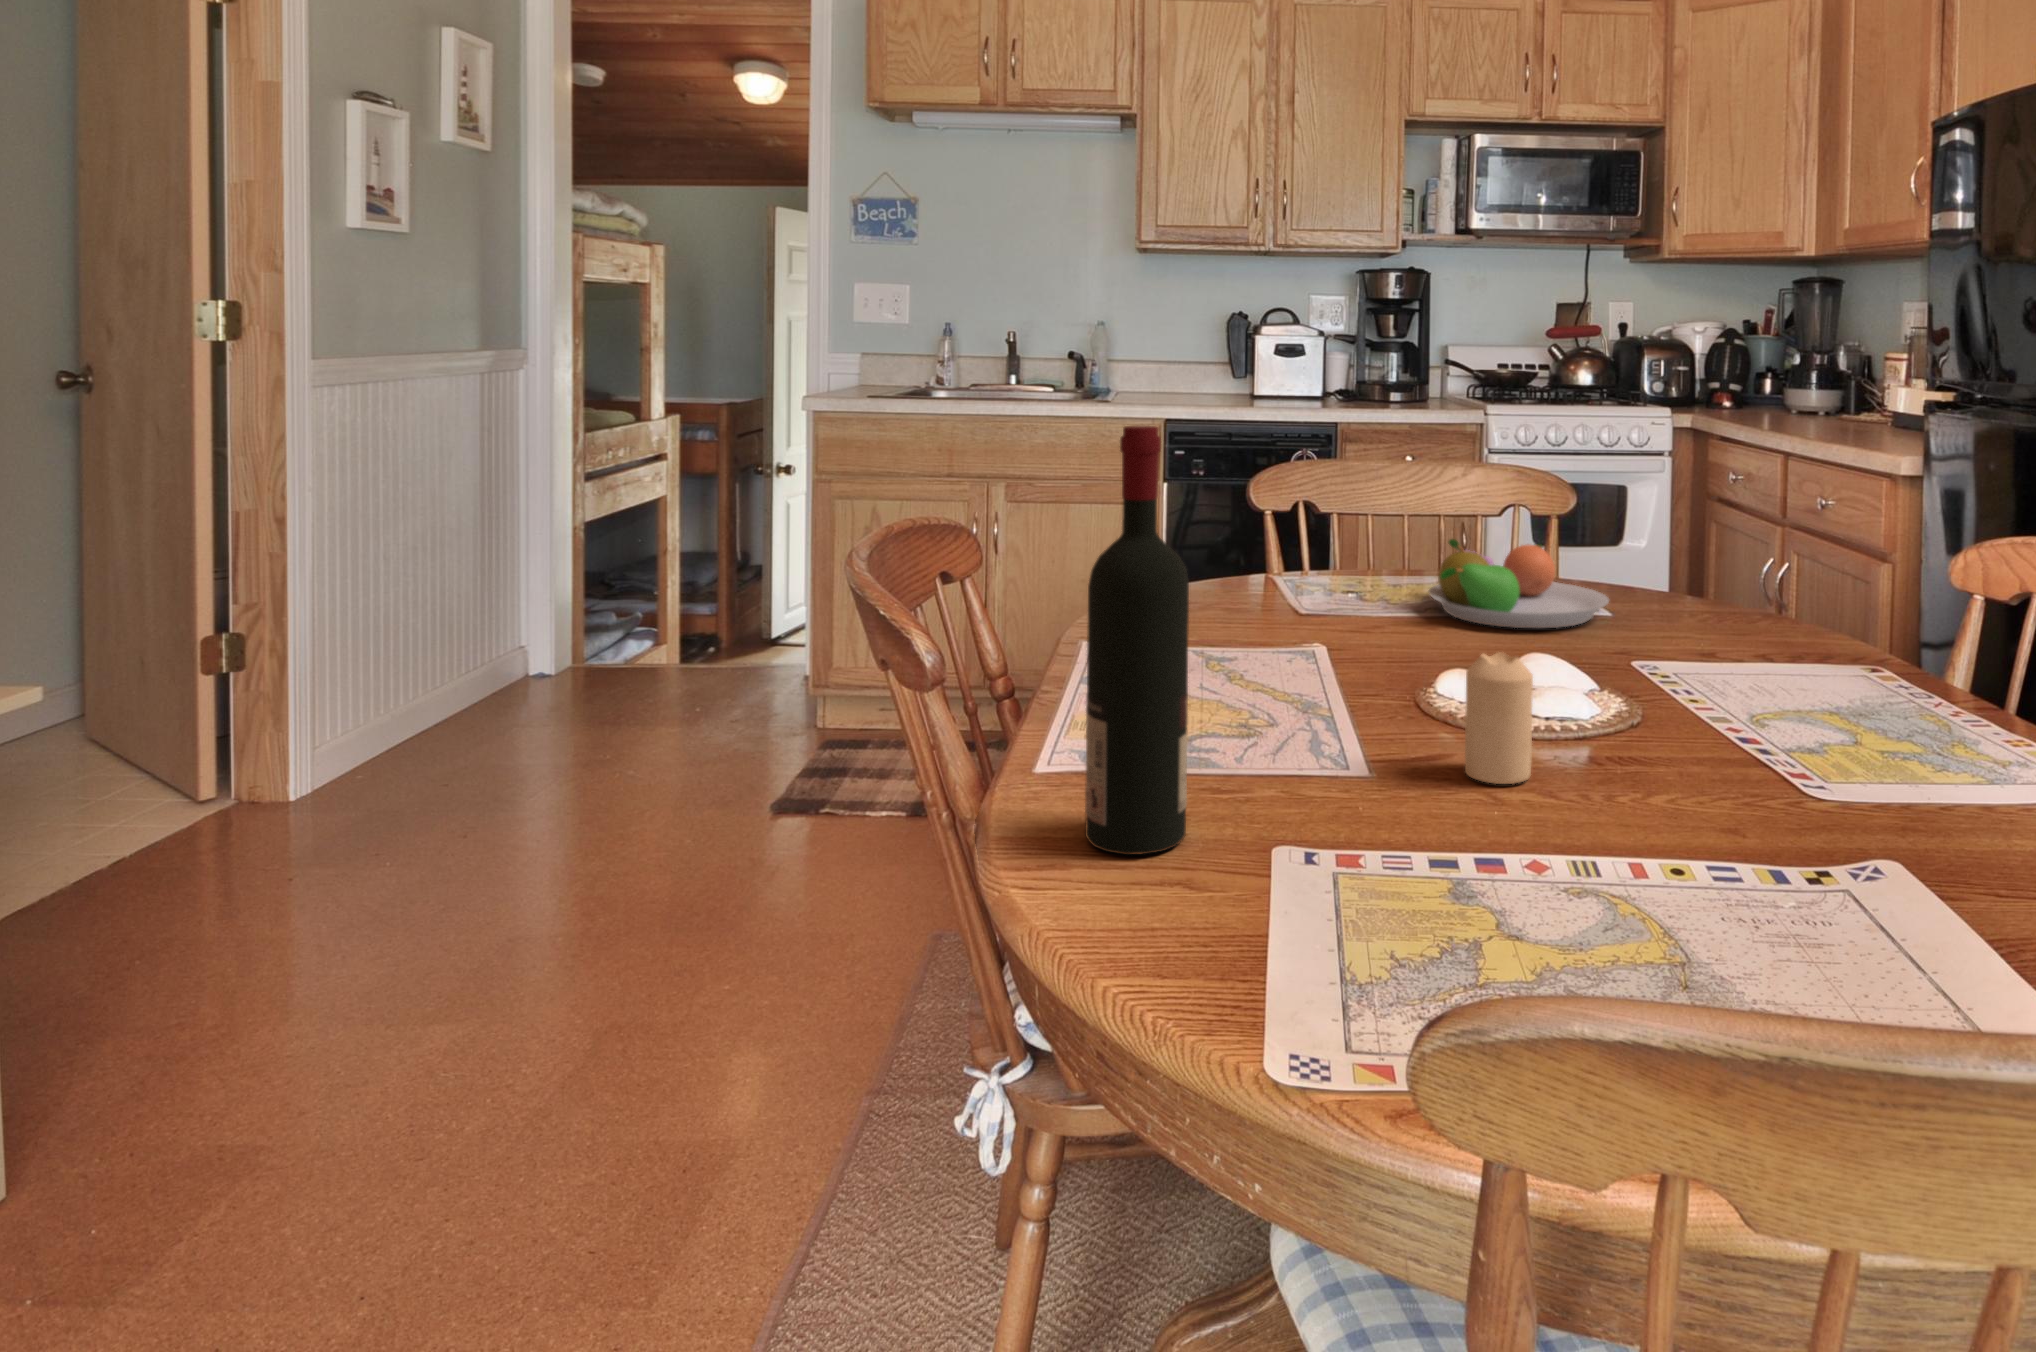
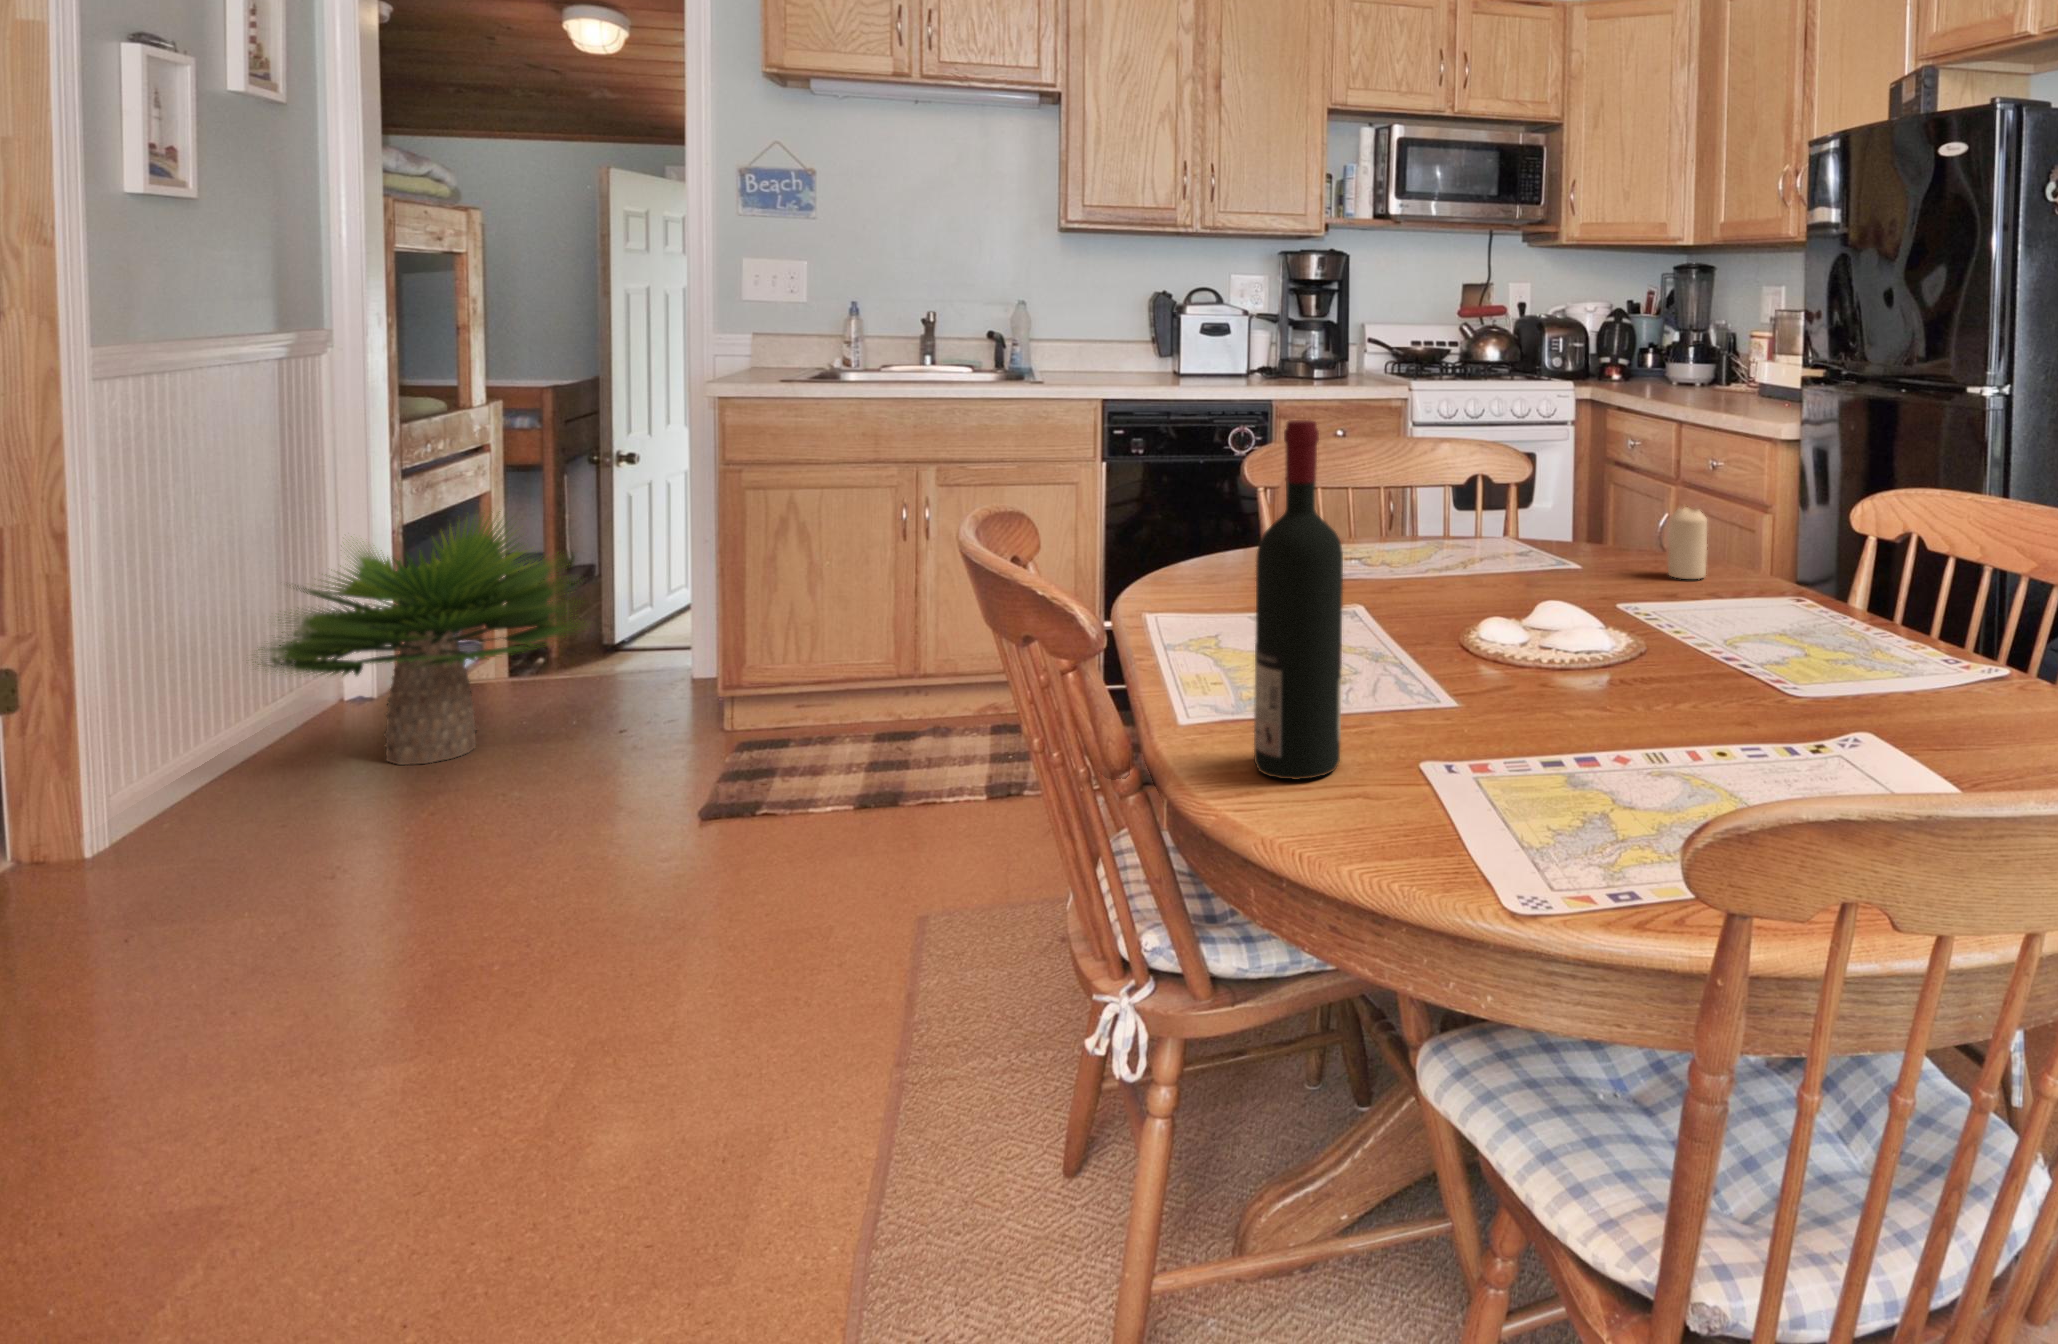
potted plant: none [422,511,711,745] -> present [258,516,578,765]
fruit bowl: present [1429,539,1609,628] -> none [1431,506,1585,581]
candle: present [1465,652,1533,784] -> present [1668,507,1707,579]

